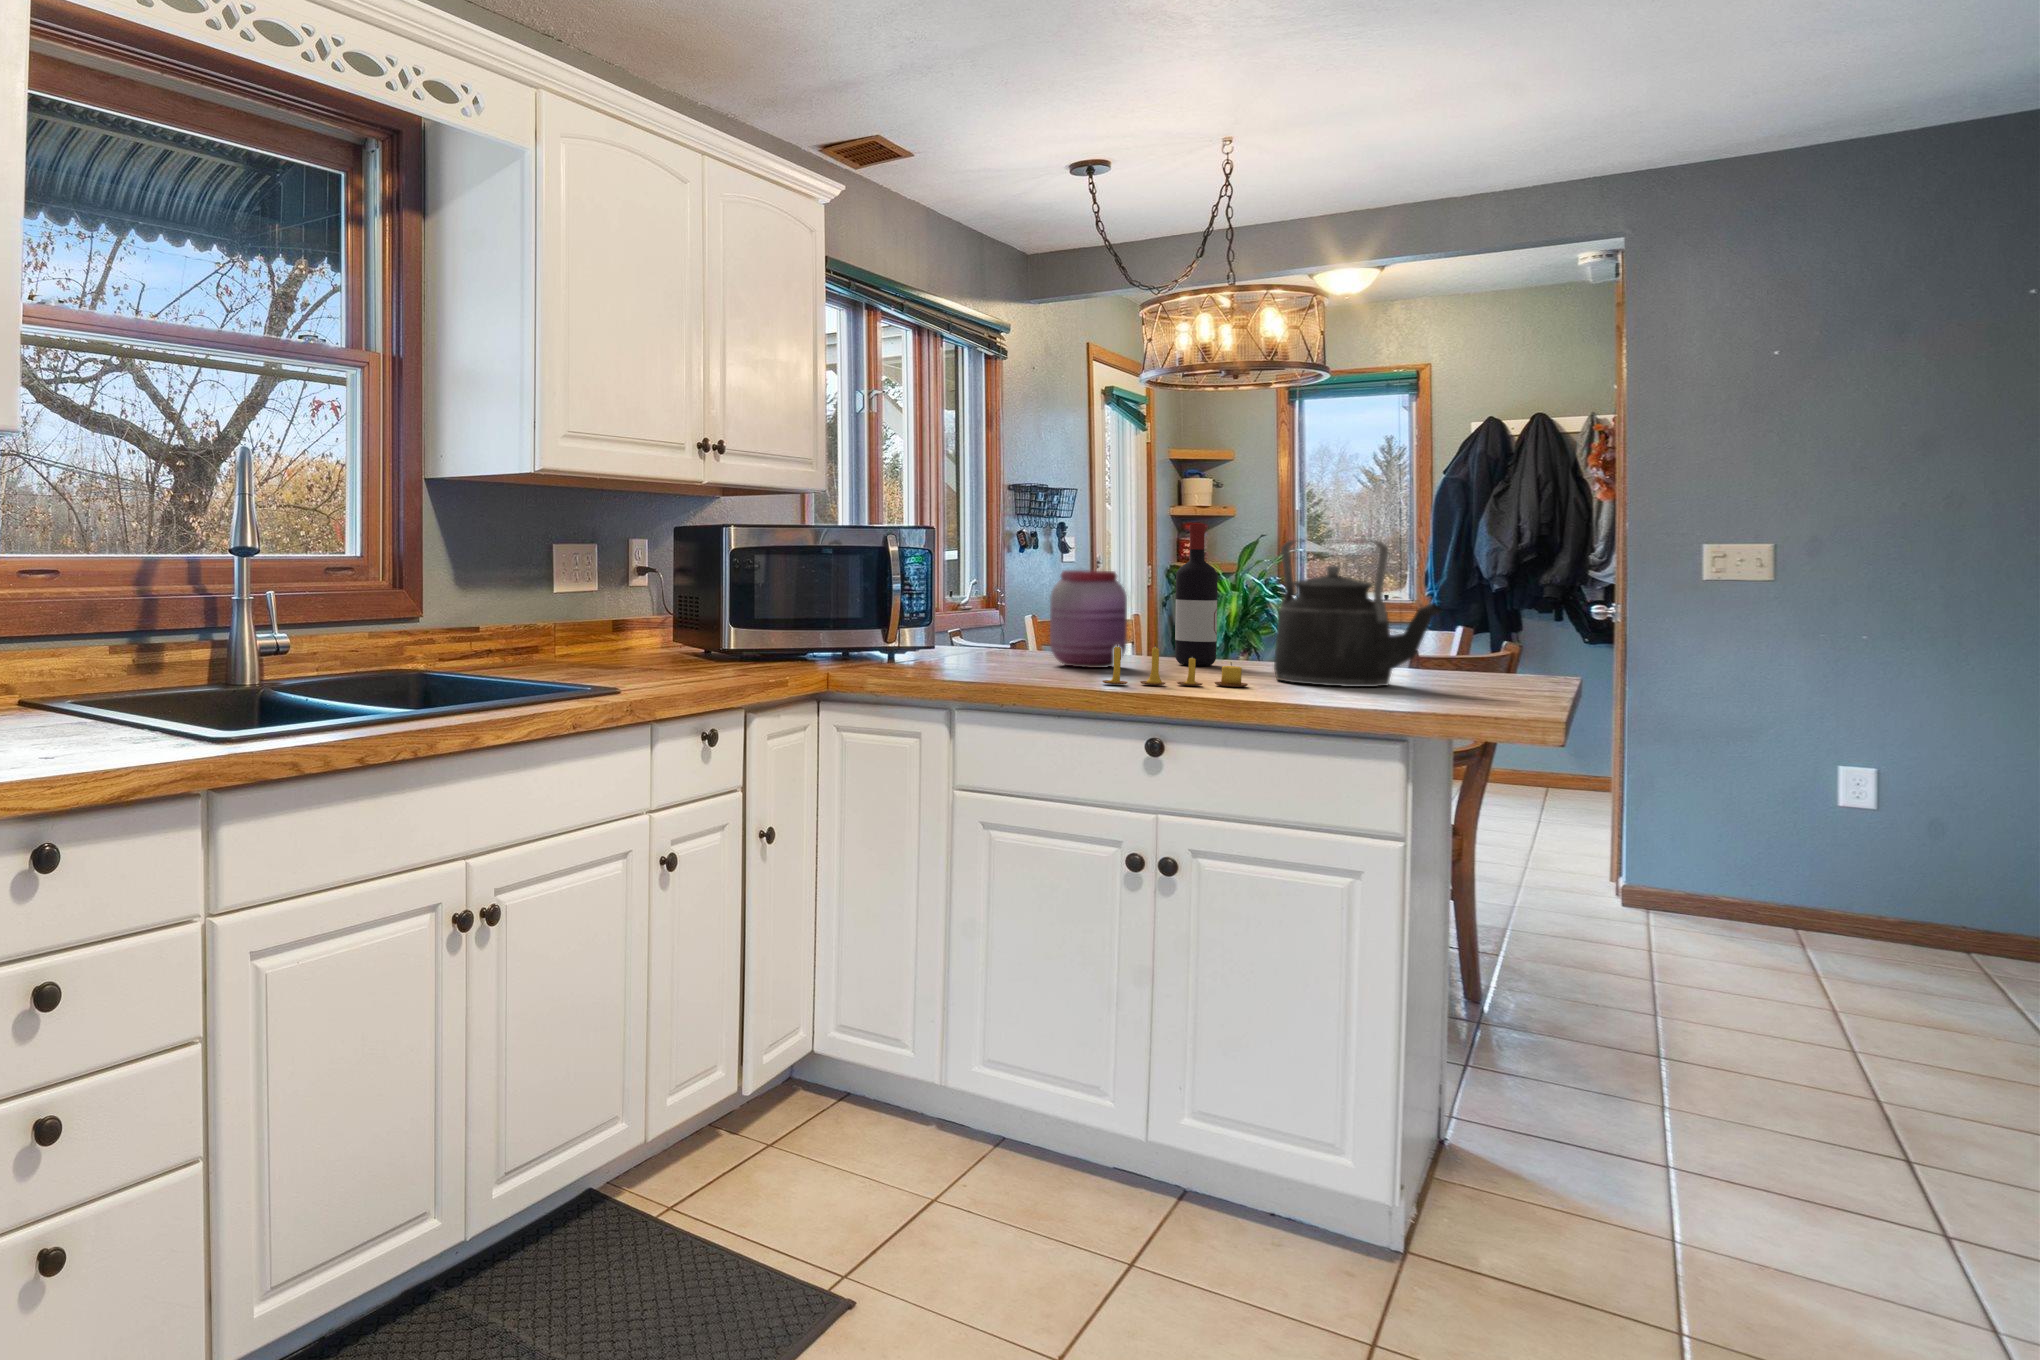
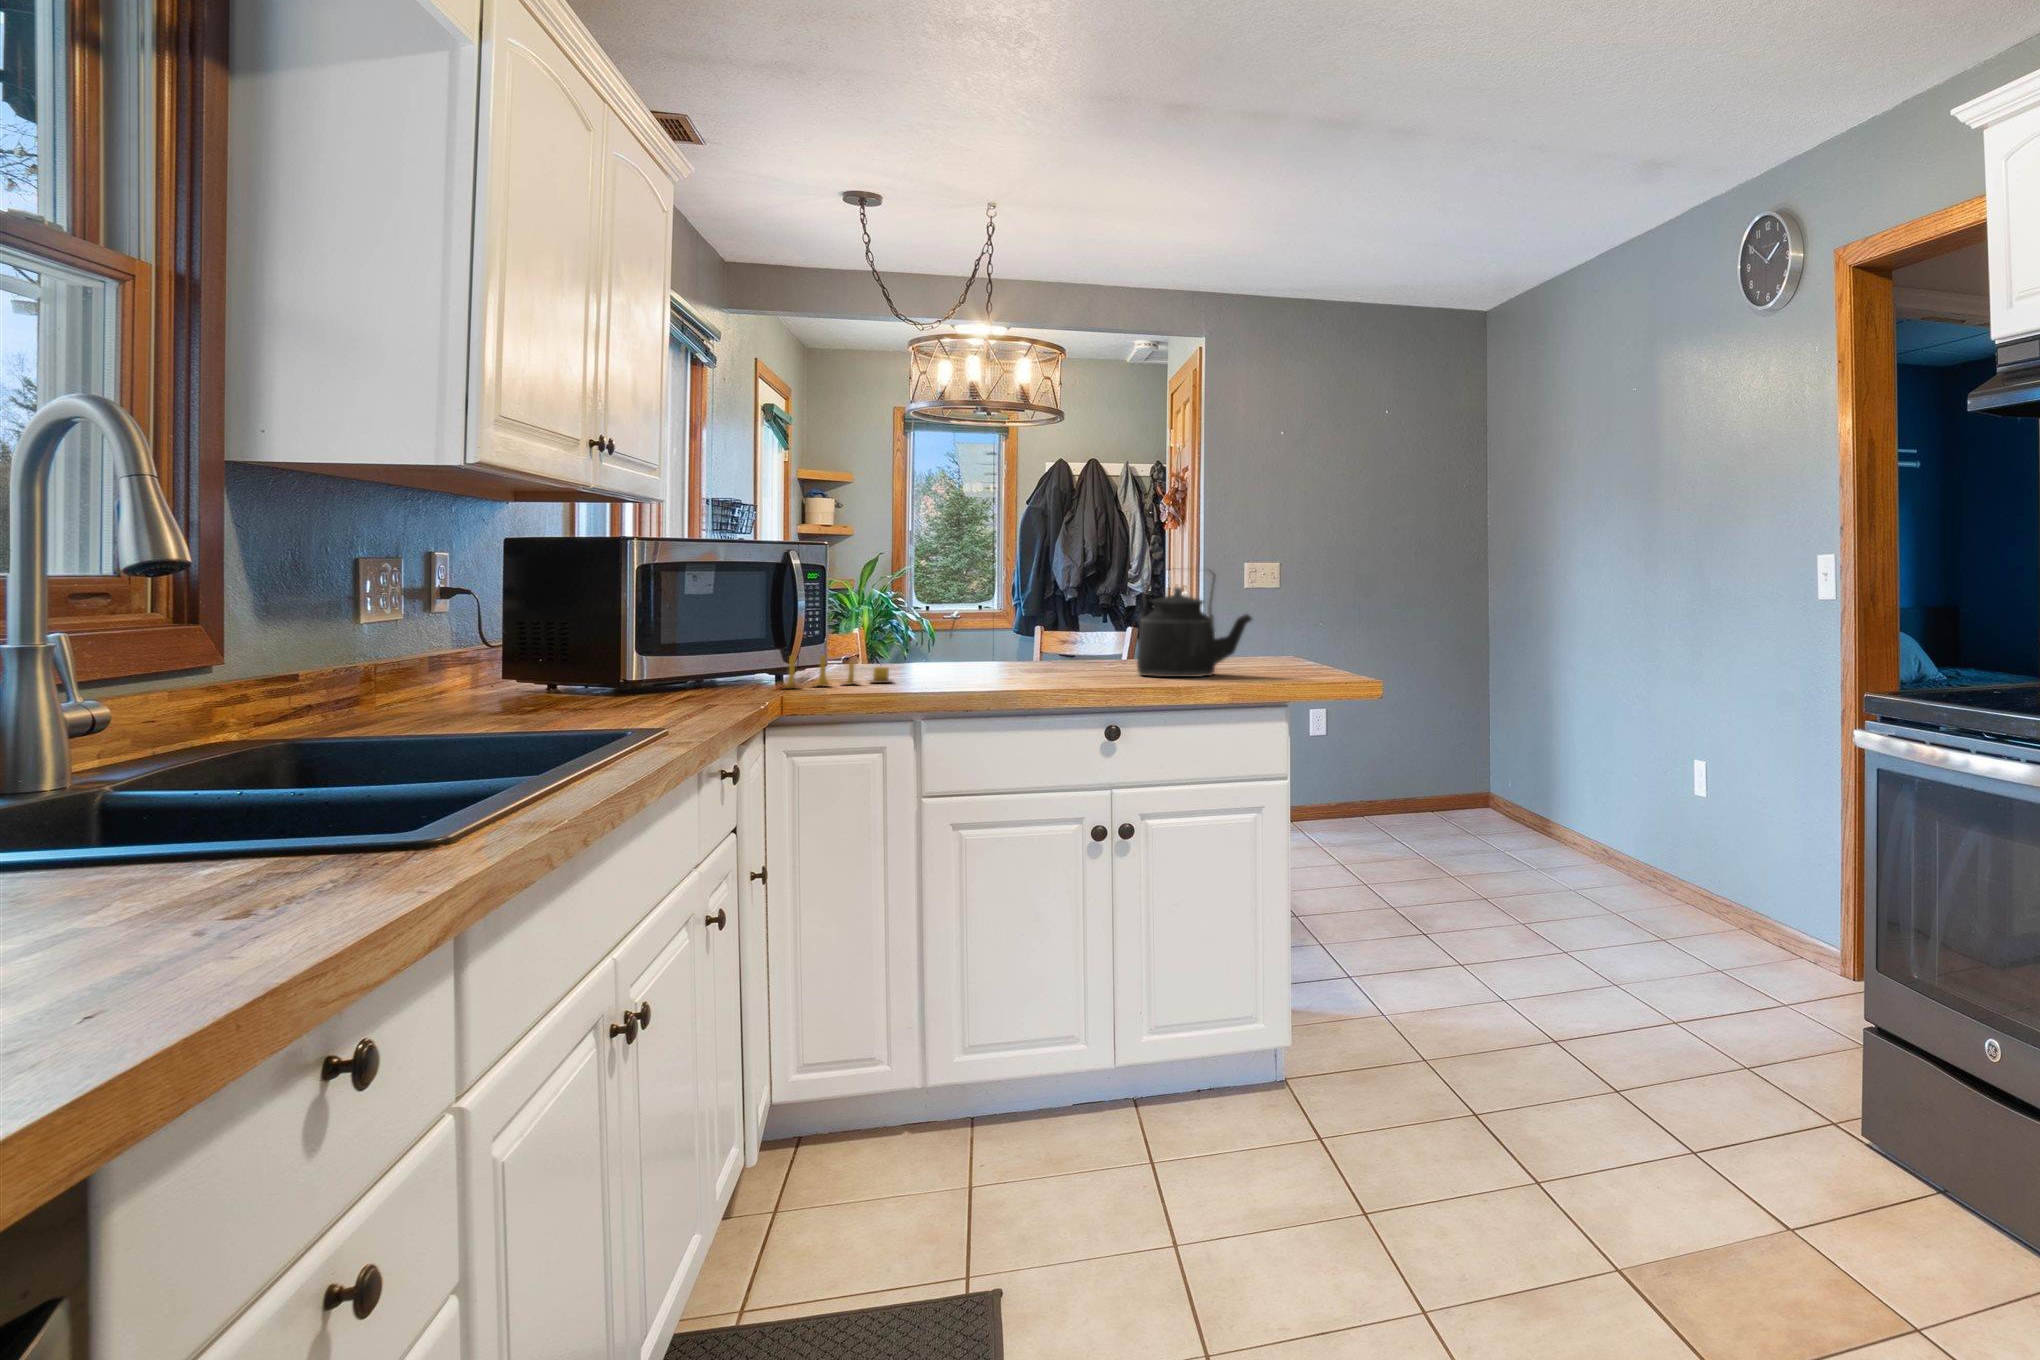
wine bottle: present [1175,524,1218,666] -> none [1033,552,1067,670]
jar: present [1050,570,1127,668] -> none [947,592,1013,677]
candle: present [1103,643,1248,687] -> present [782,655,891,688]

